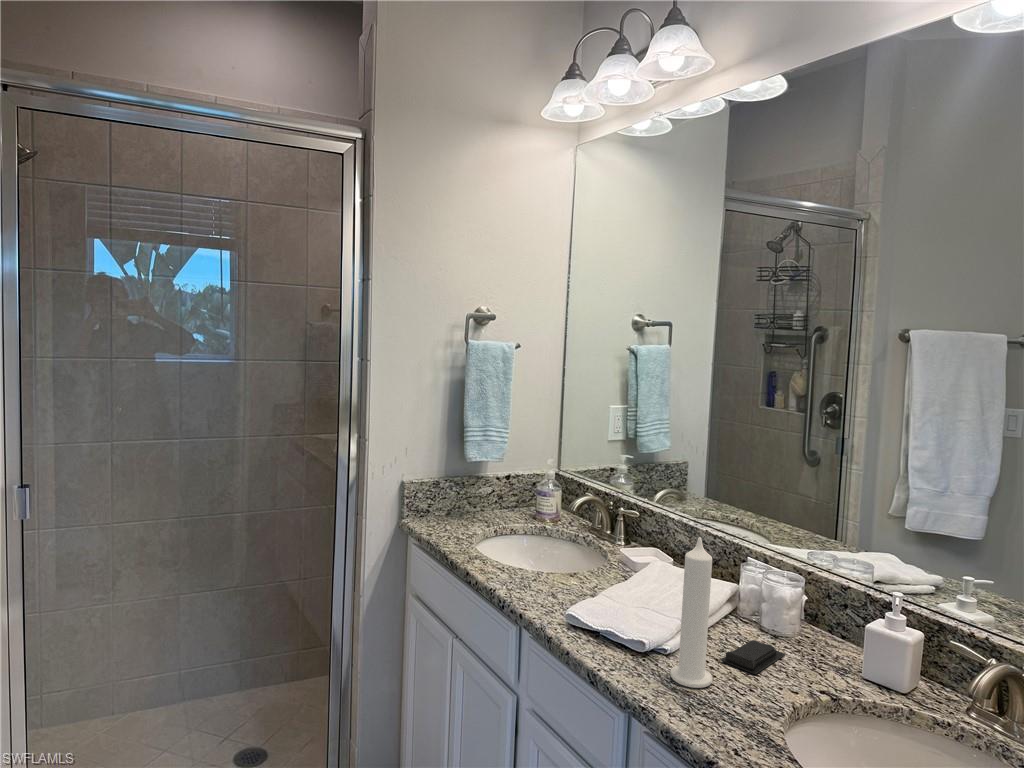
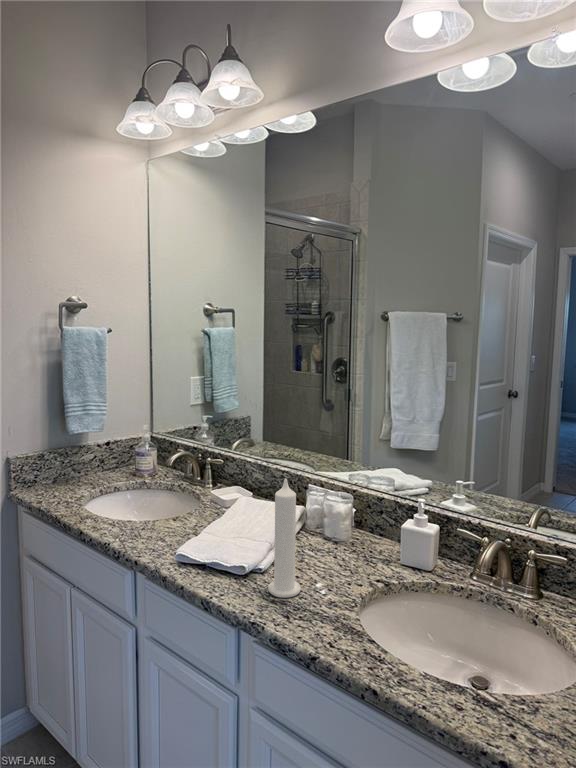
soap bar: present [721,640,785,674] -> none [303,549,347,576]

